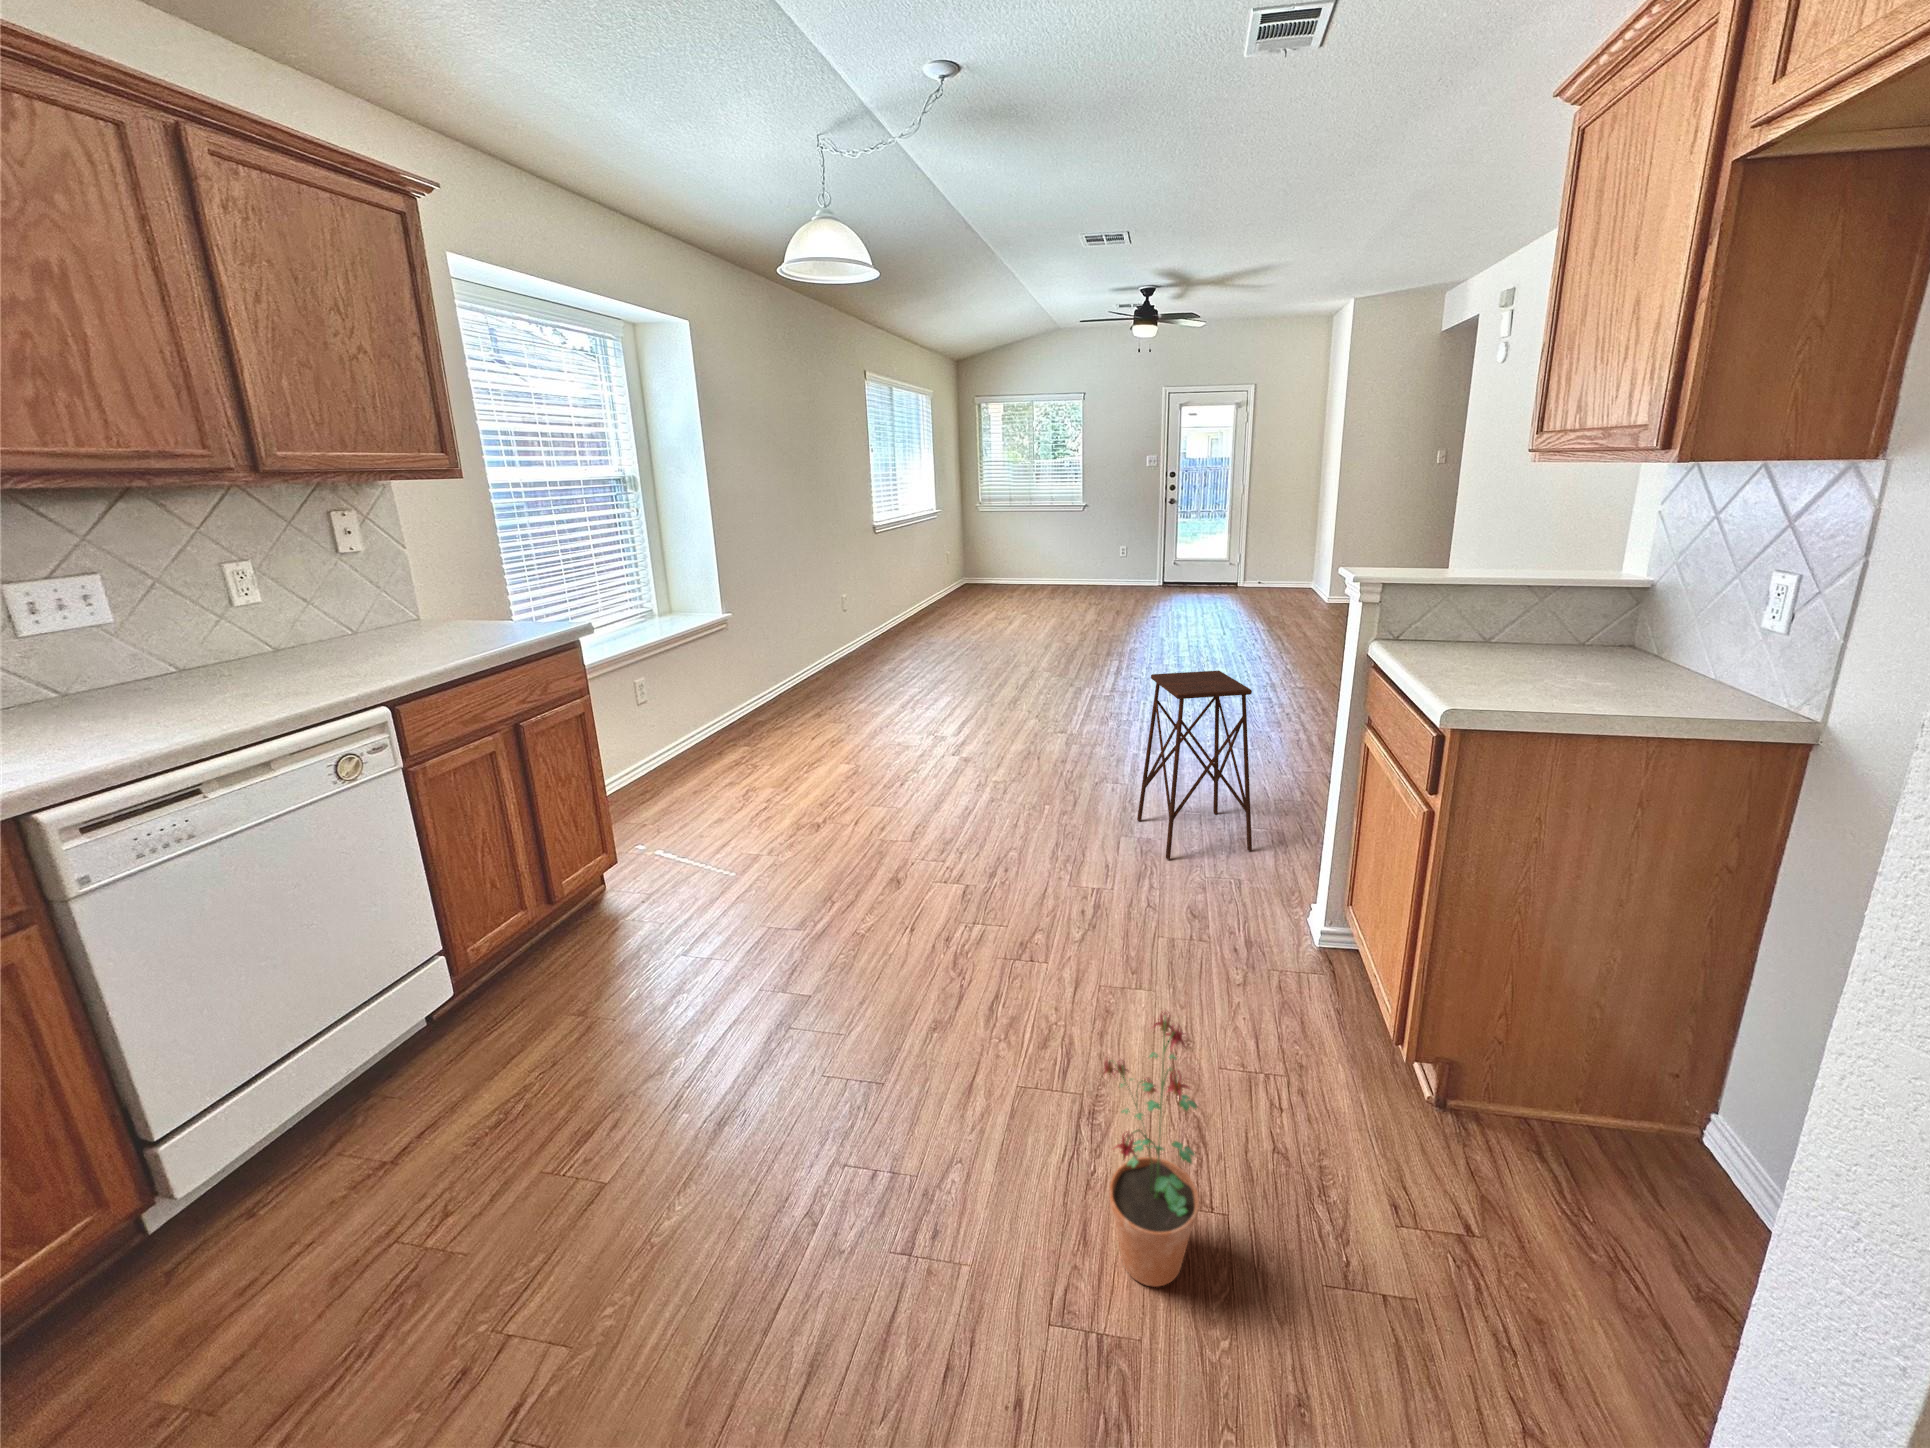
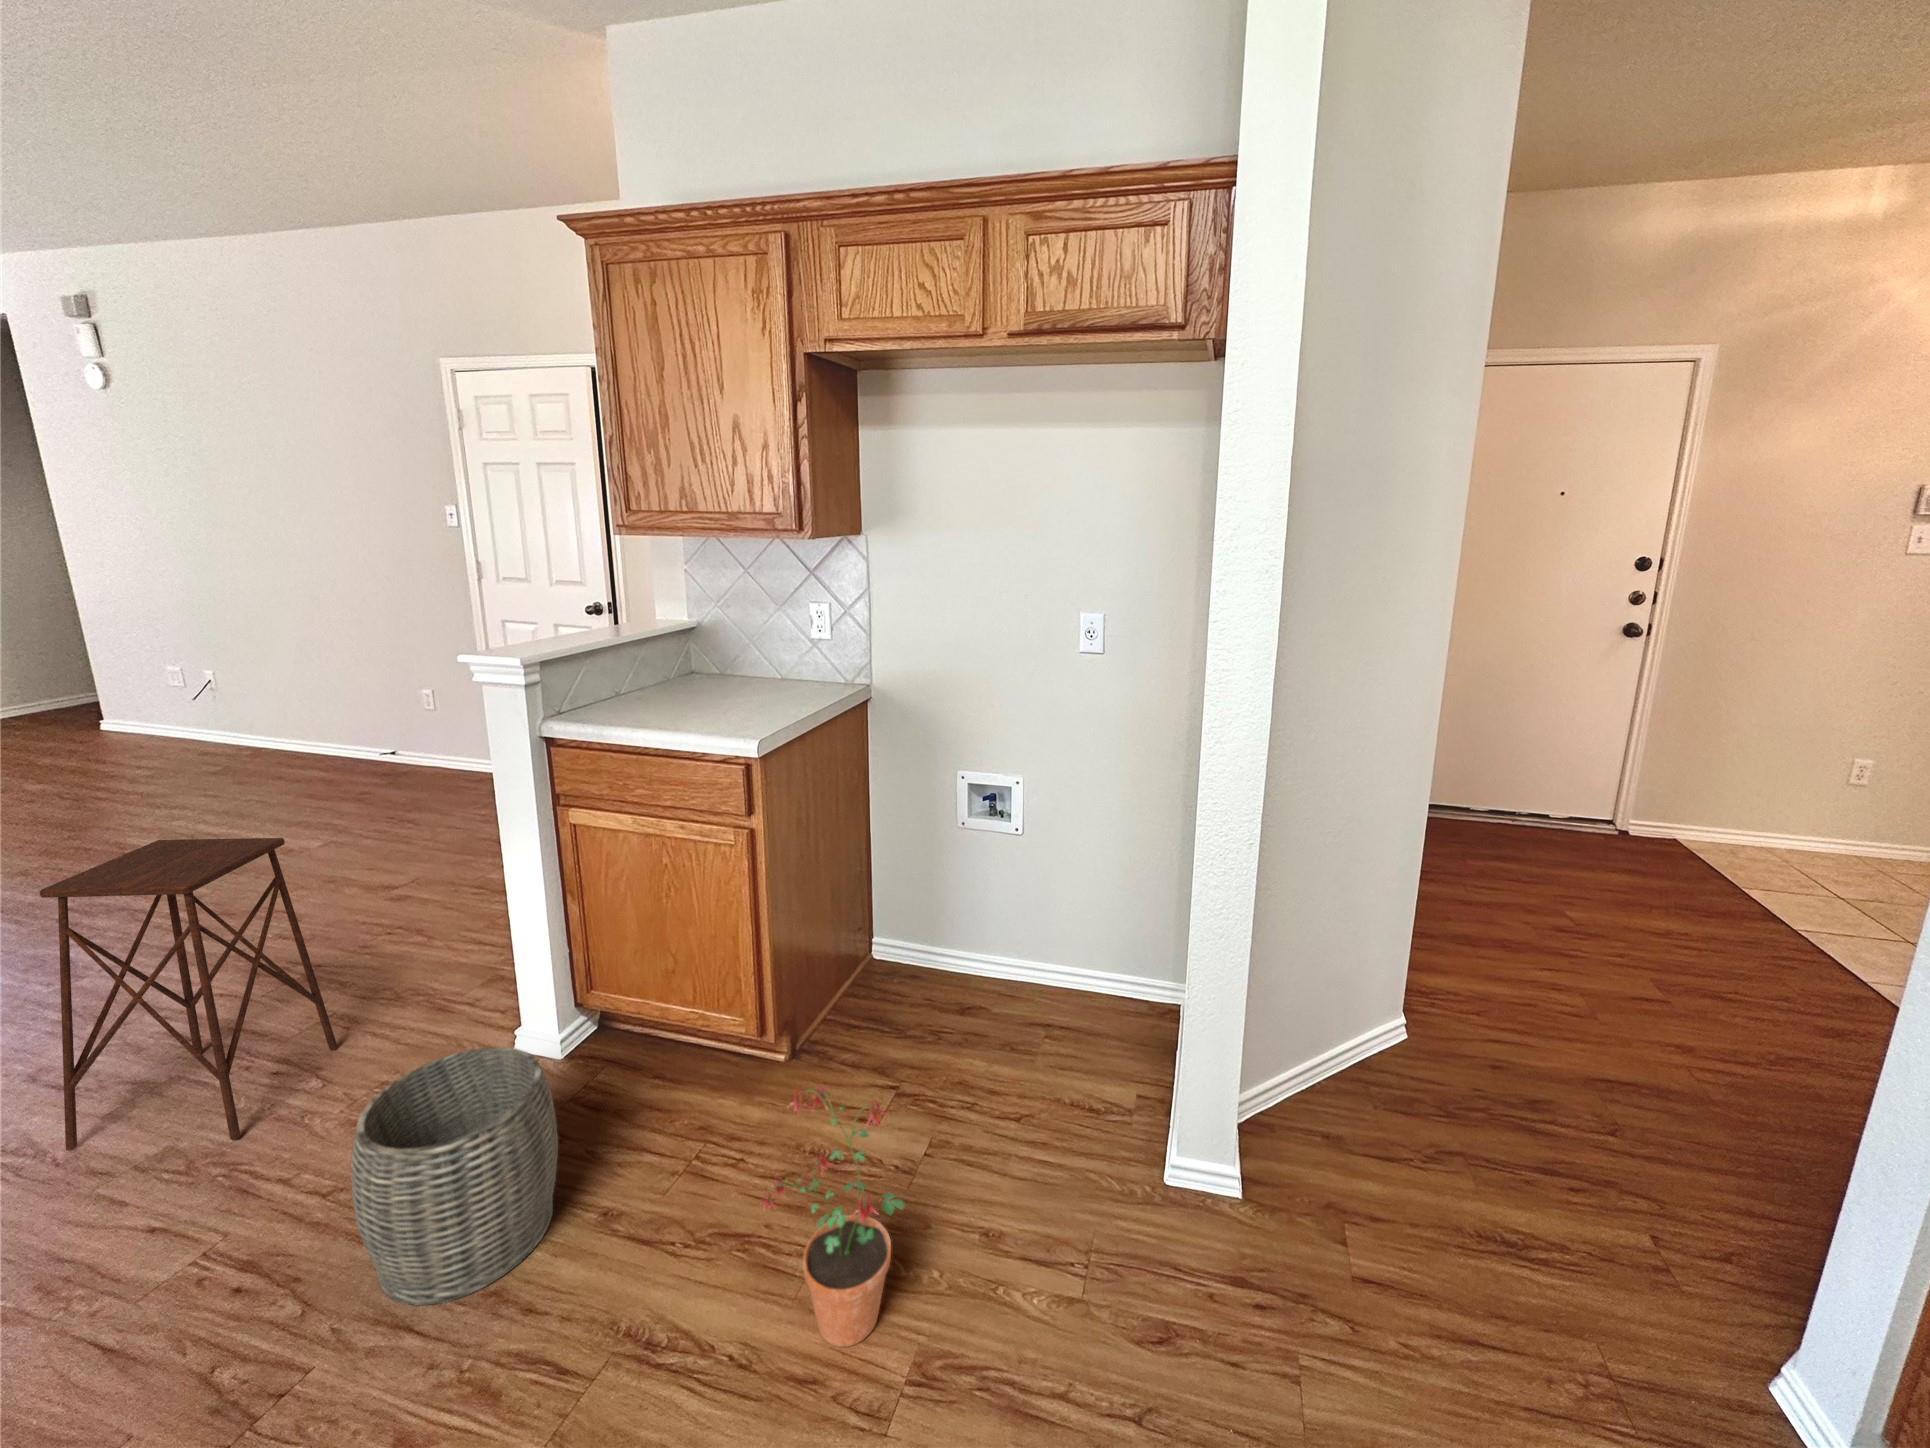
woven basket: none [1085,851,1207,1016] -> present [351,1047,558,1305]

